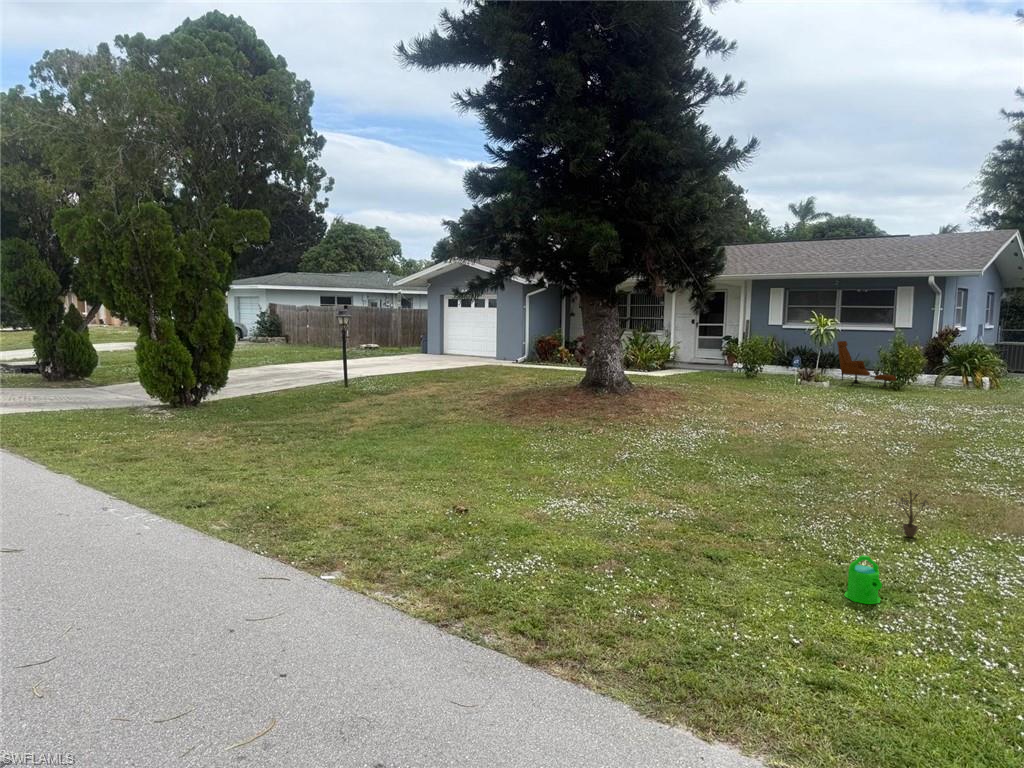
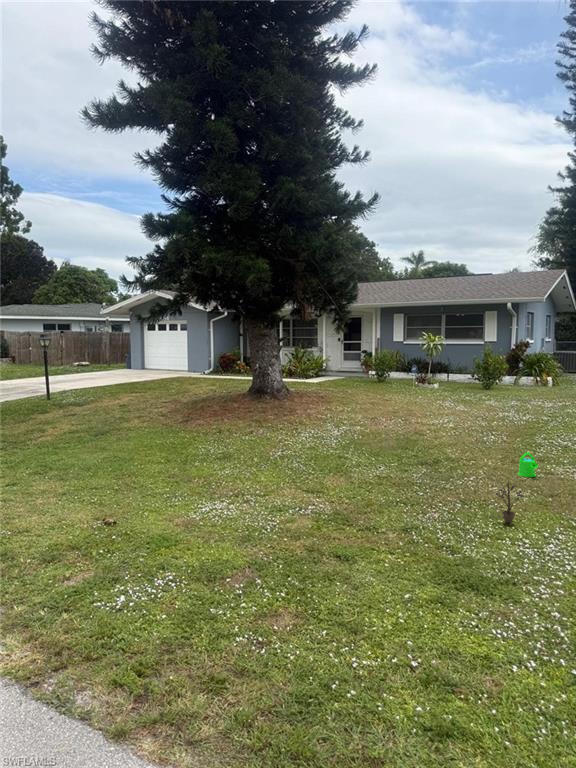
lounge chair: present [837,341,896,387] -> none [445,353,488,388]
watering can: present [845,555,882,604] -> present [518,453,538,477]

